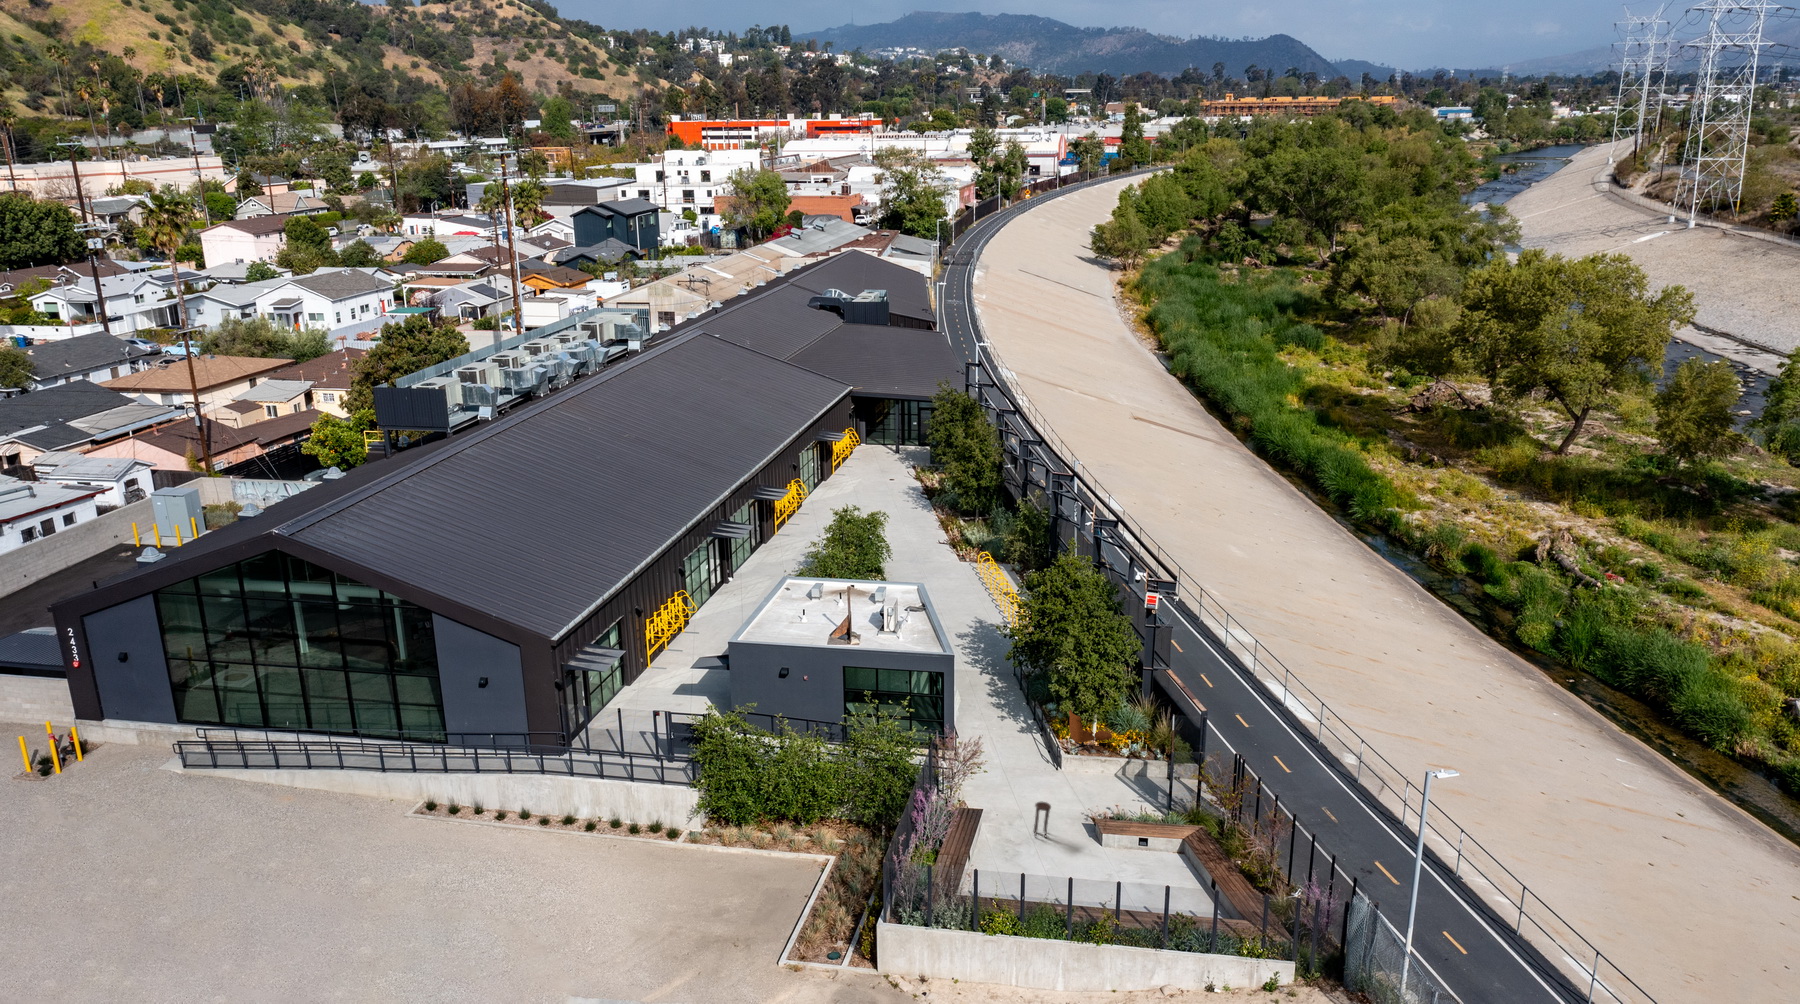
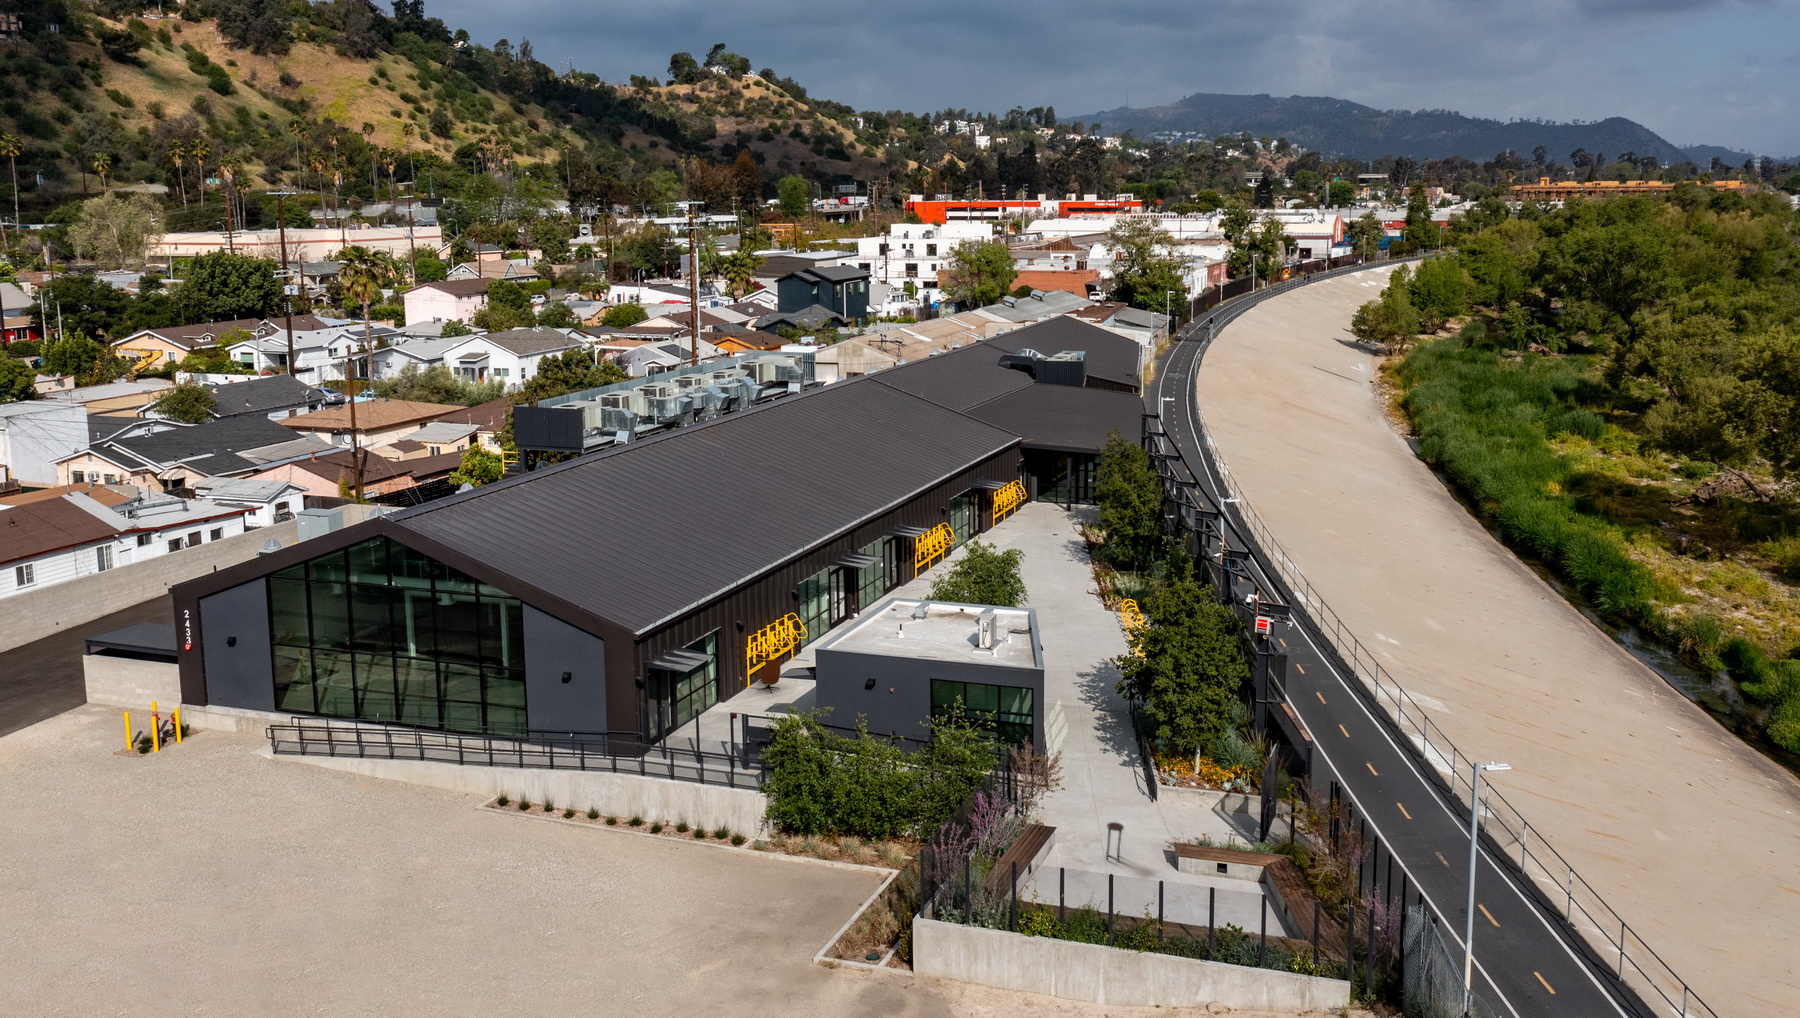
lounge chair: present [1069,710,1112,753] -> present [755,658,781,694]

